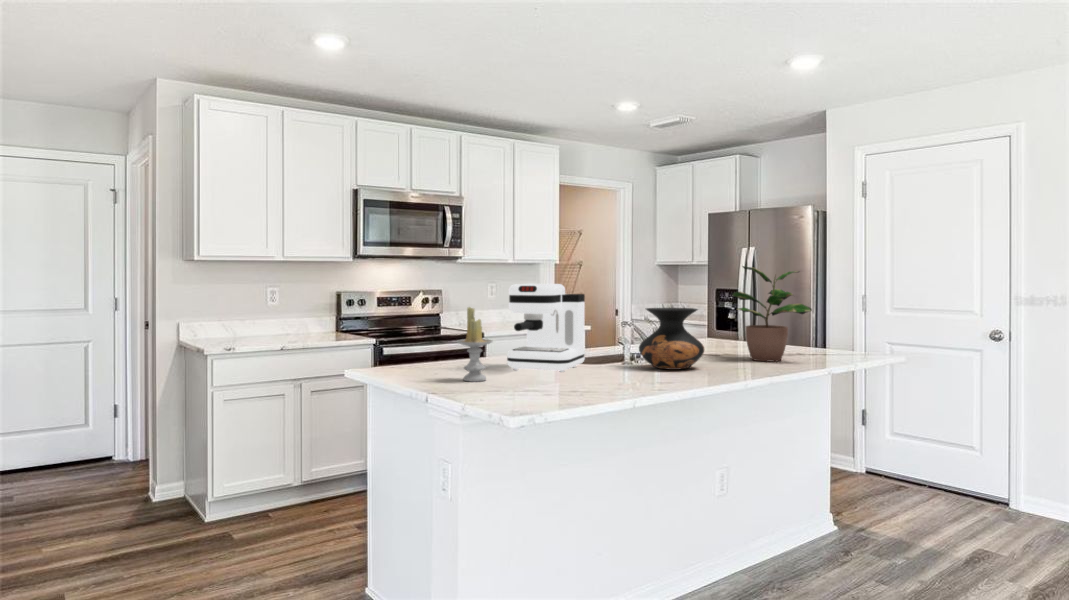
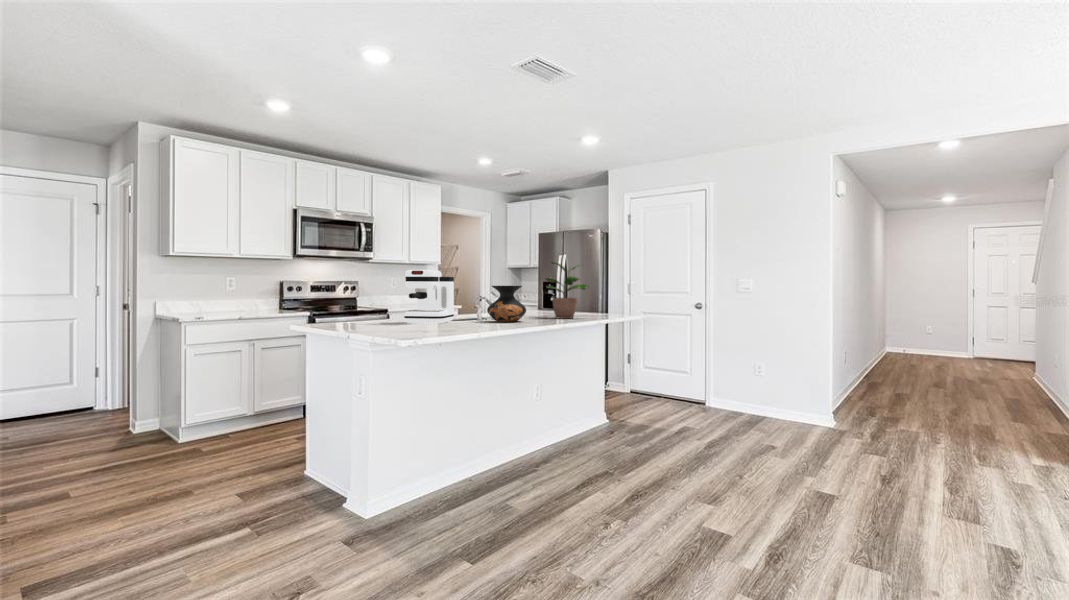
candle: present [456,307,492,382] -> none [371,282,395,328]

